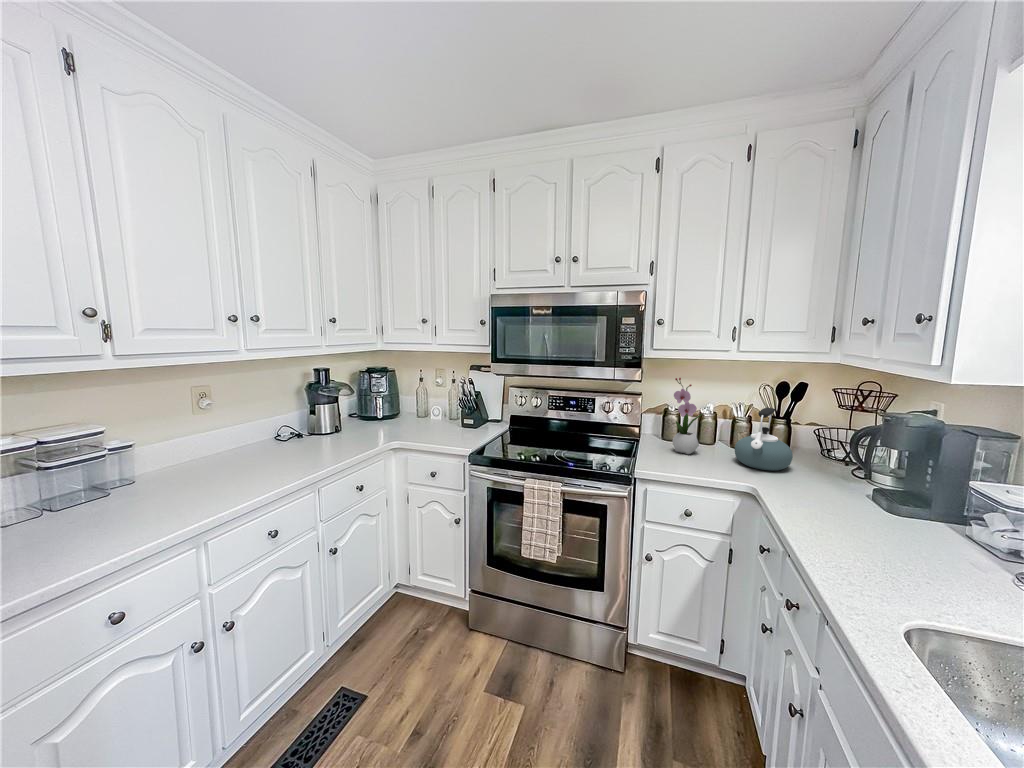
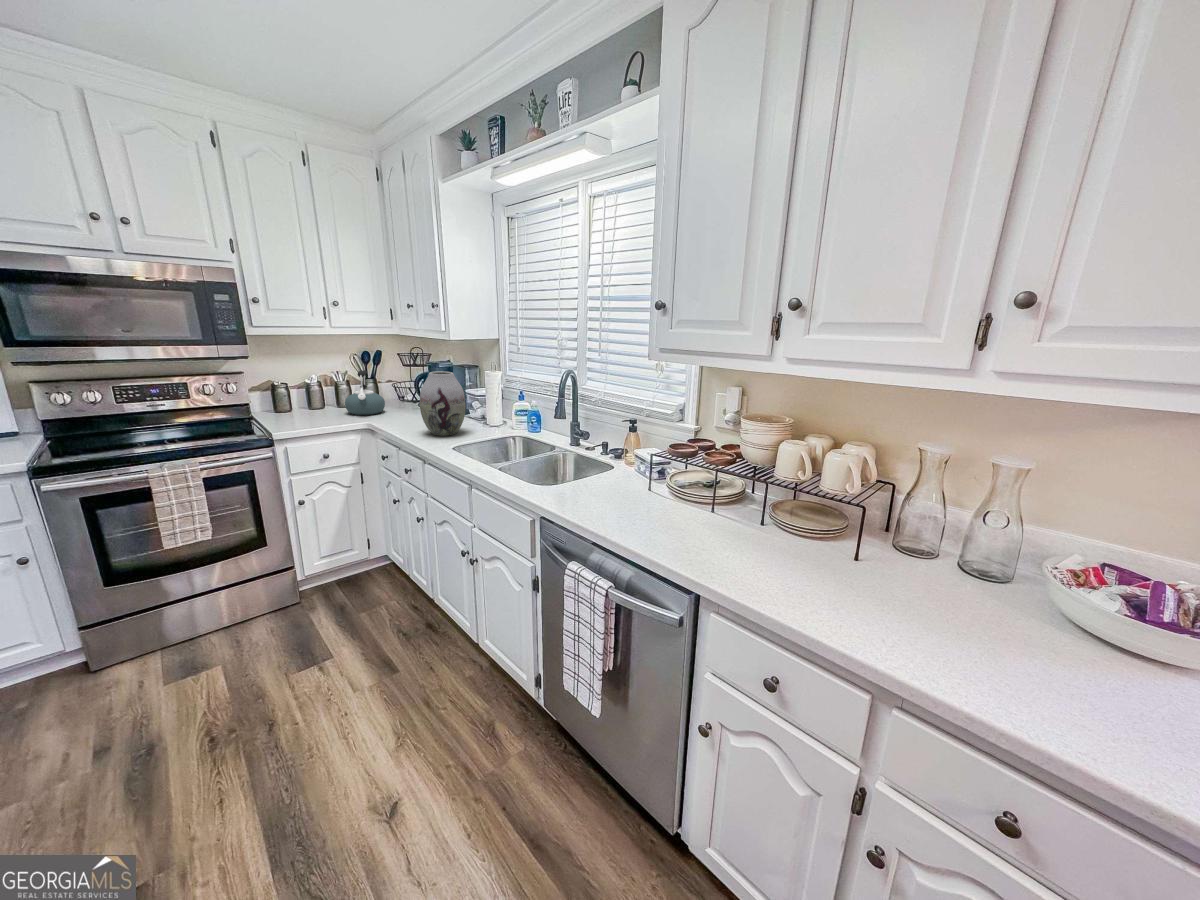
flower arrangement: present [672,378,703,454] -> none [282,352,316,417]
vase: none [842,438,965,574] -> present [420,371,466,436]

